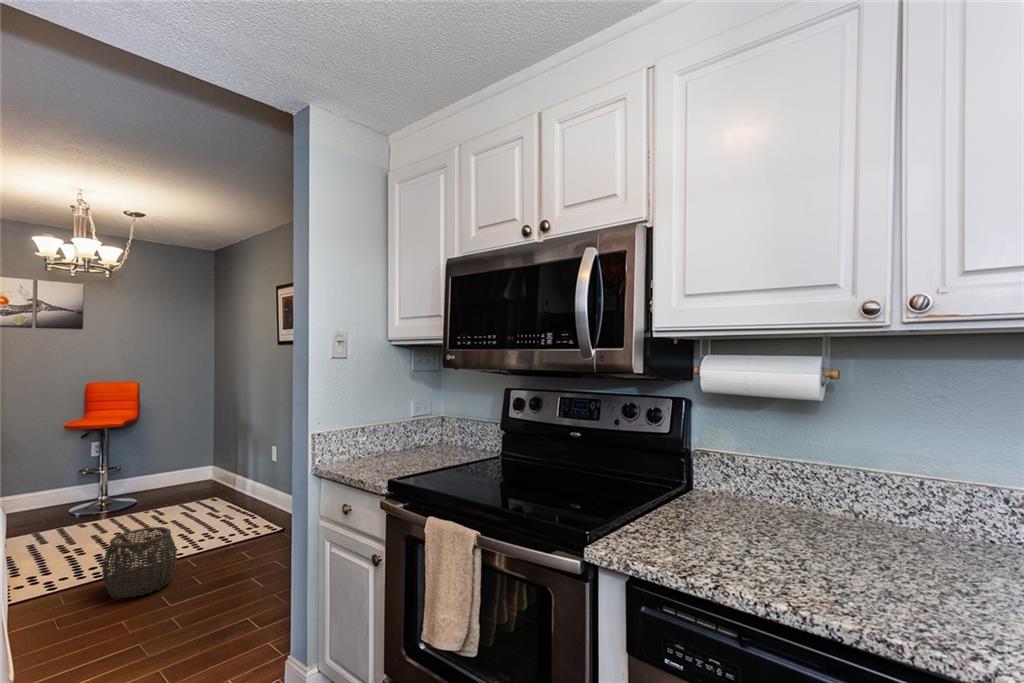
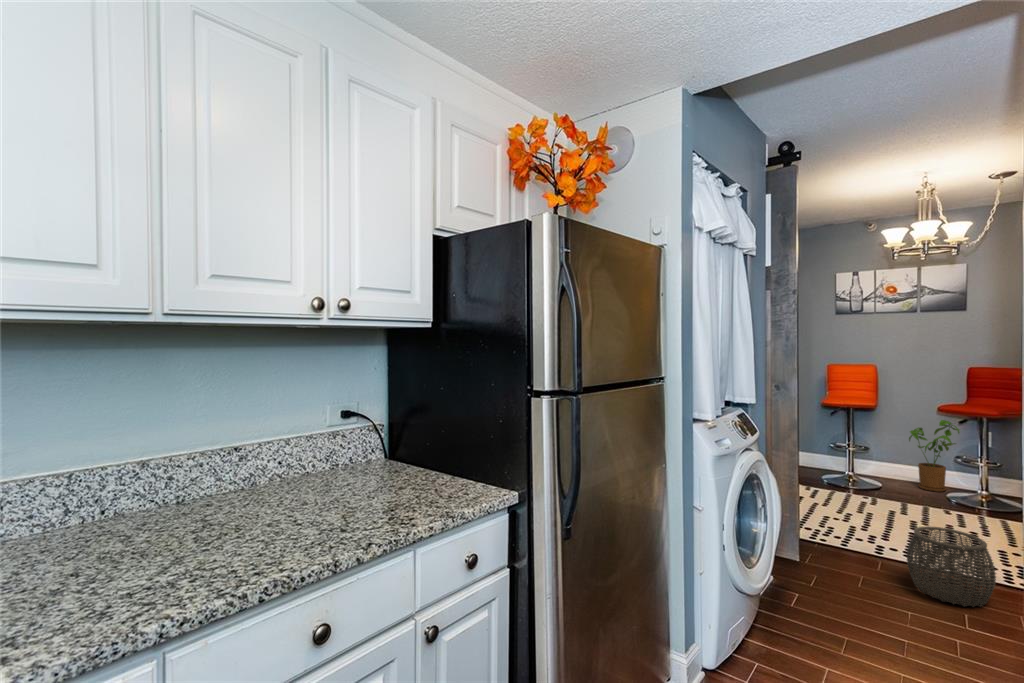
house plant: none [22,438,77,514] -> present [909,420,960,492]

